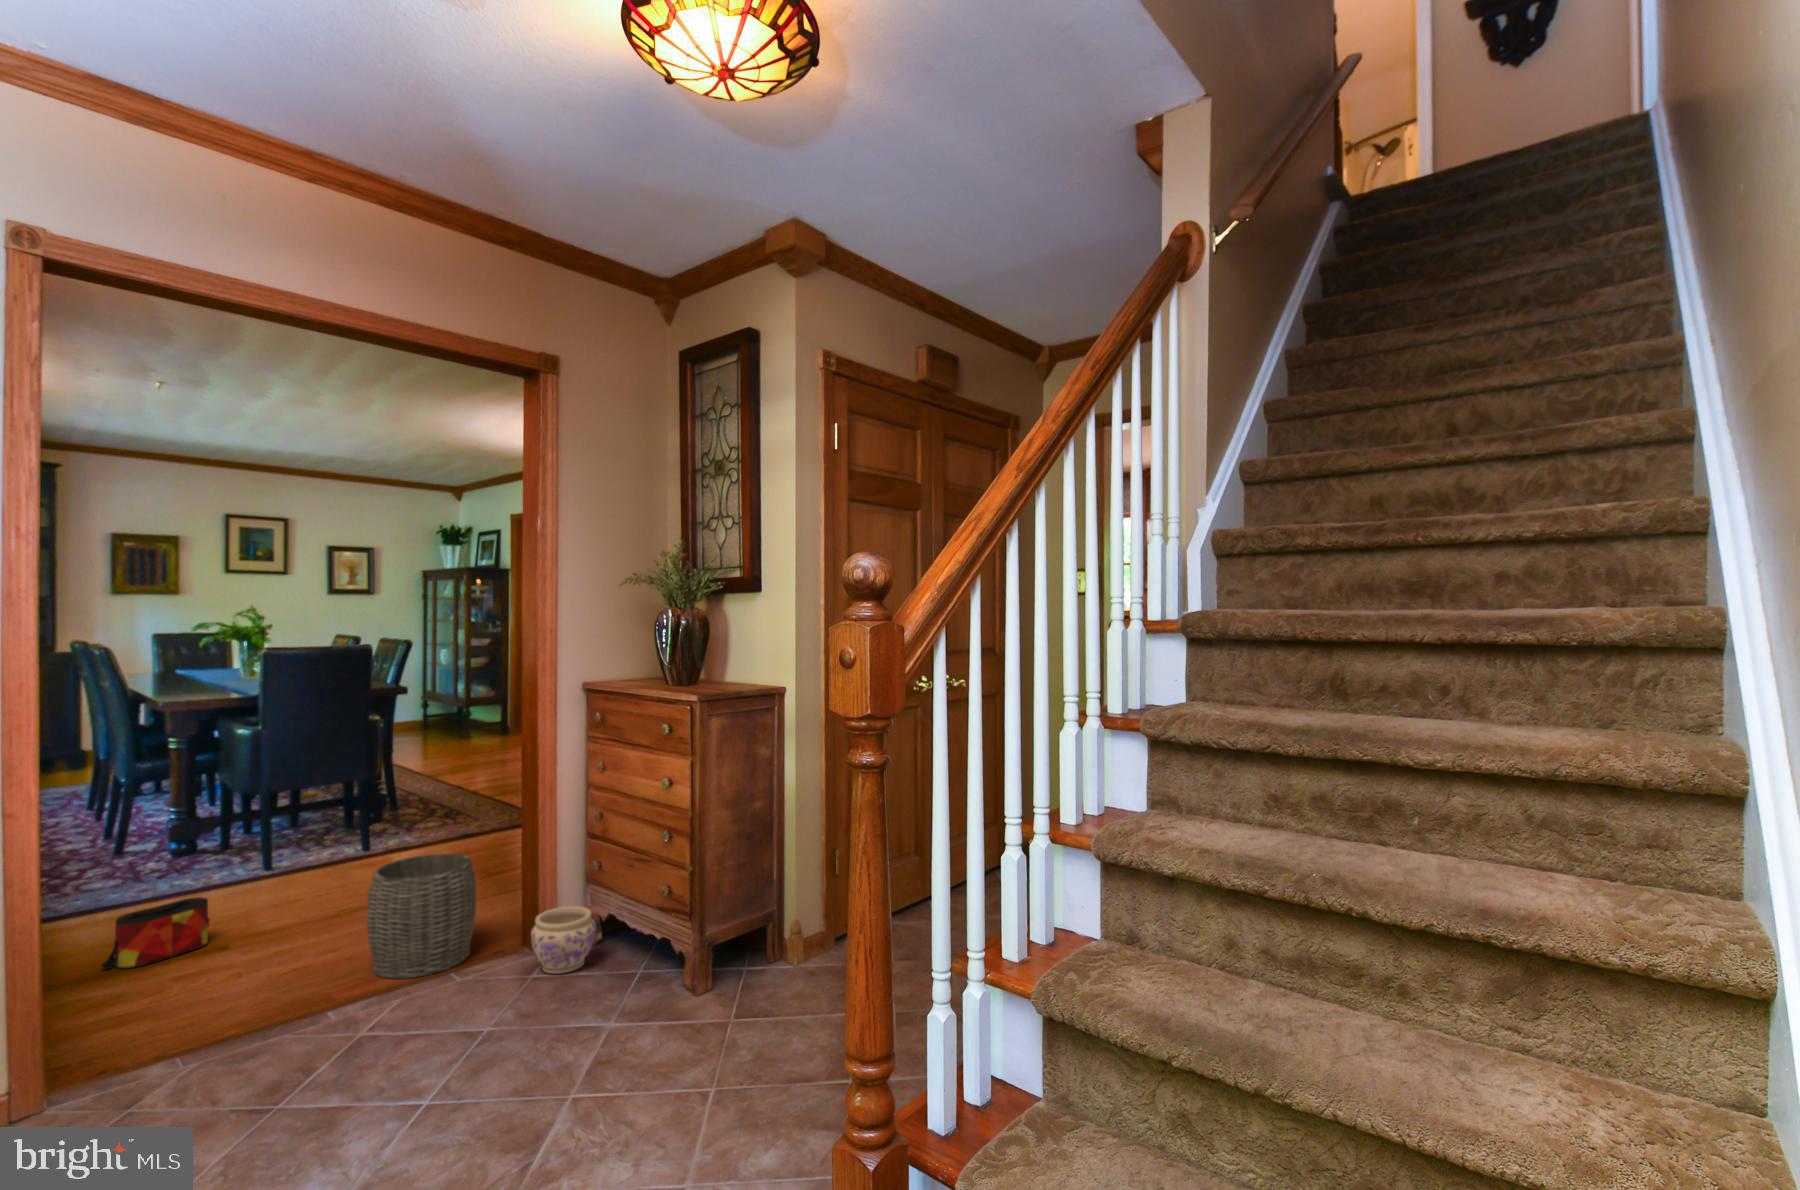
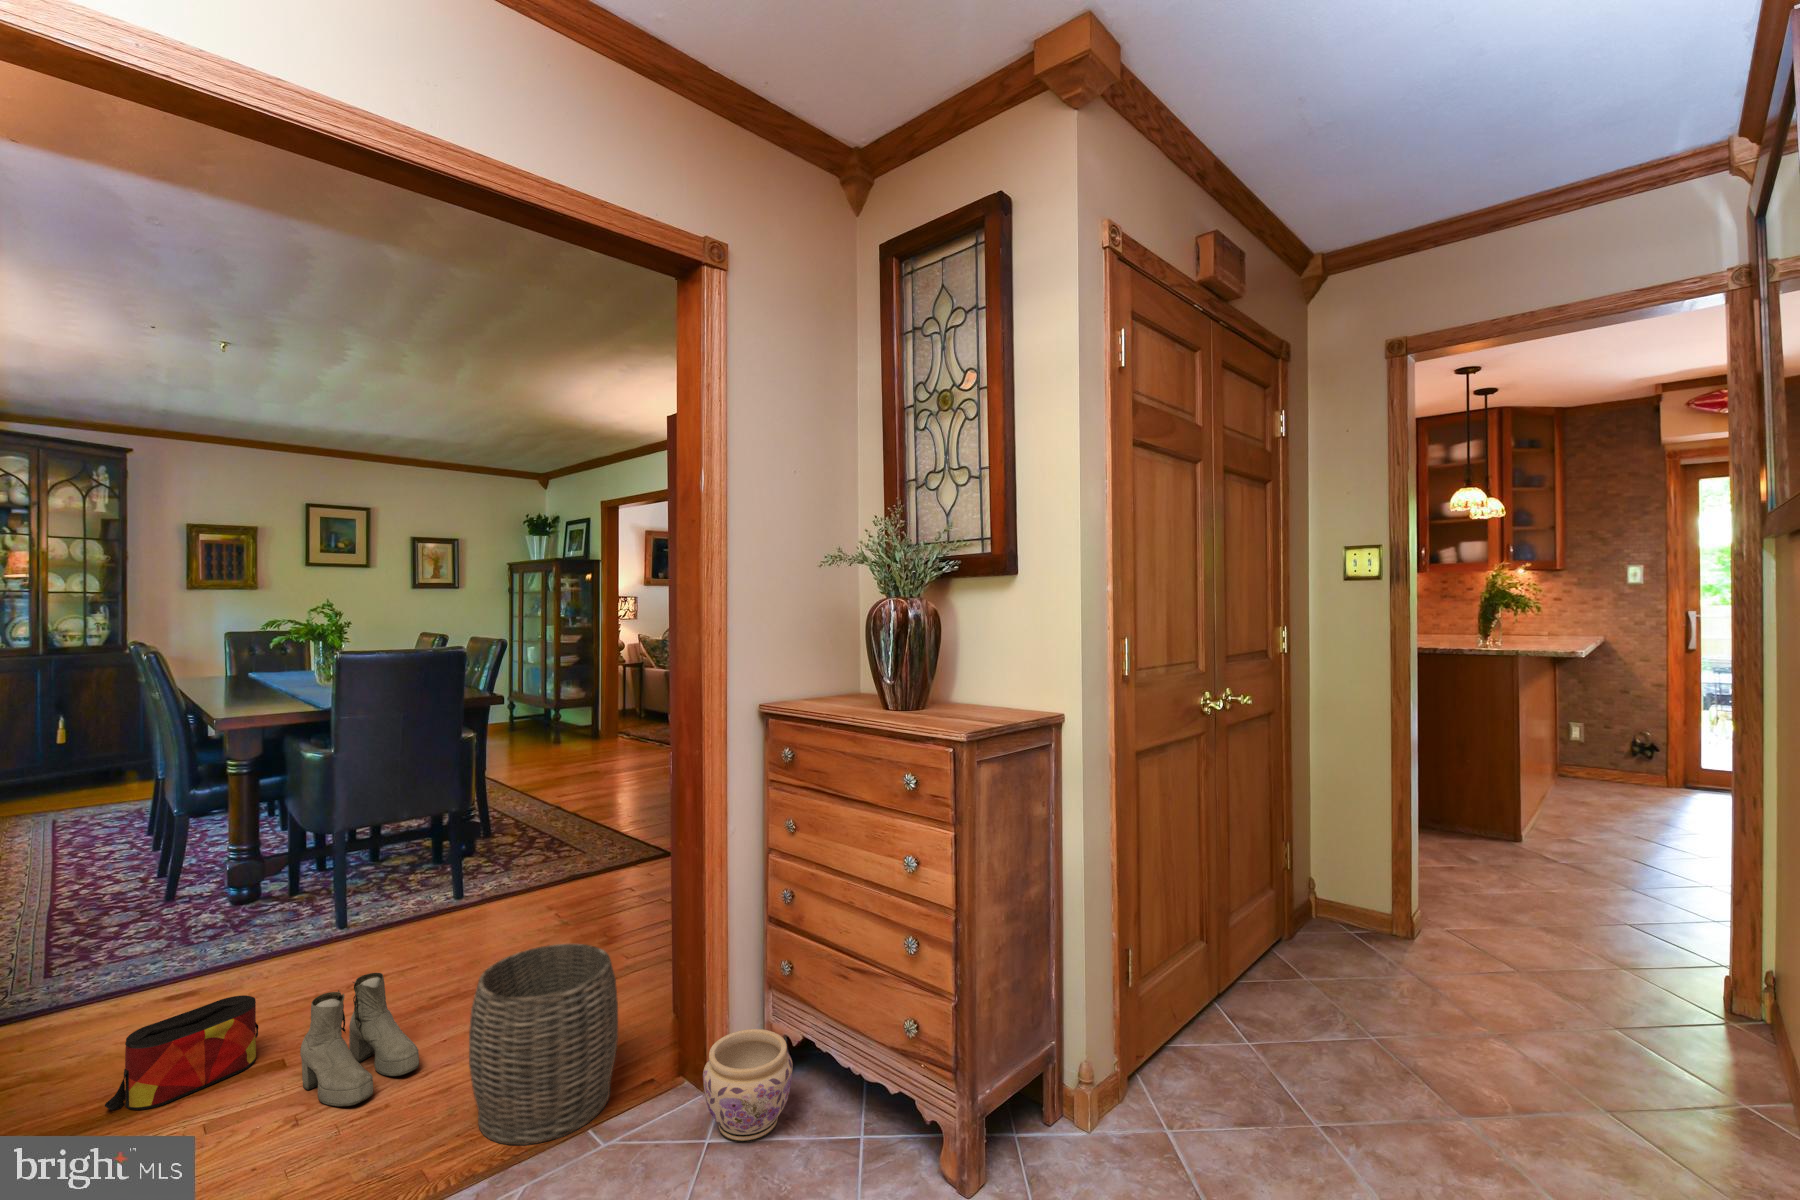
boots: none [244,879,331,964] -> present [300,973,419,1107]

